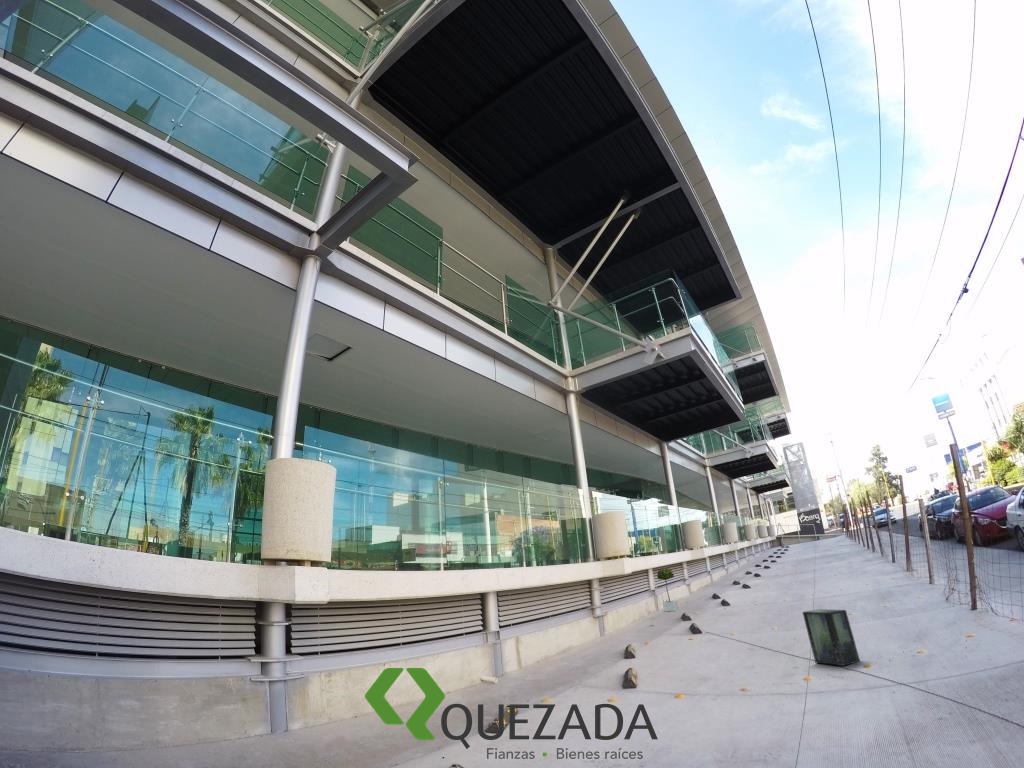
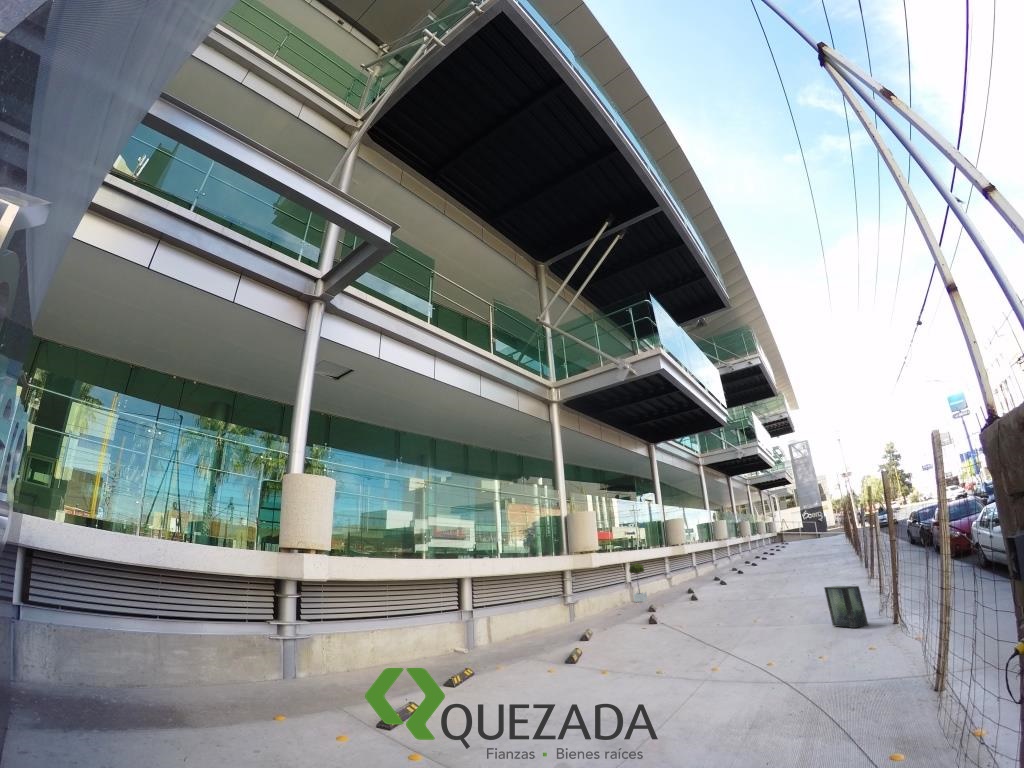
storage box: present [803,609,860,666] -> present [824,586,868,628]

